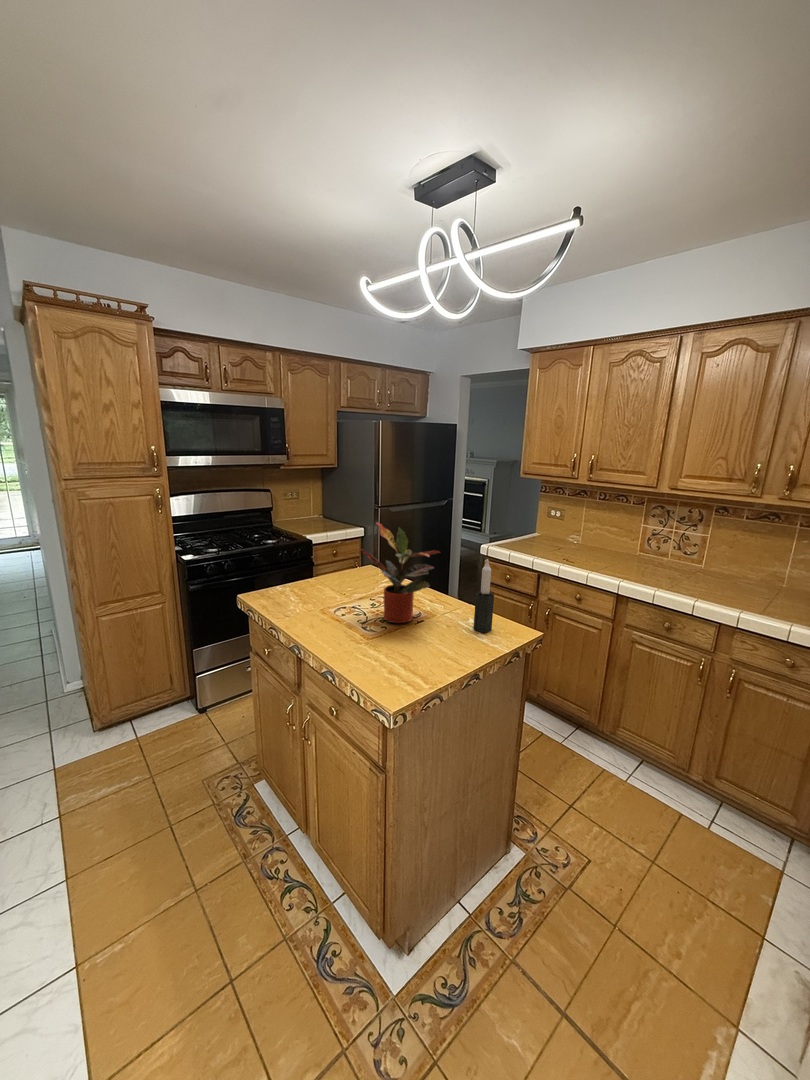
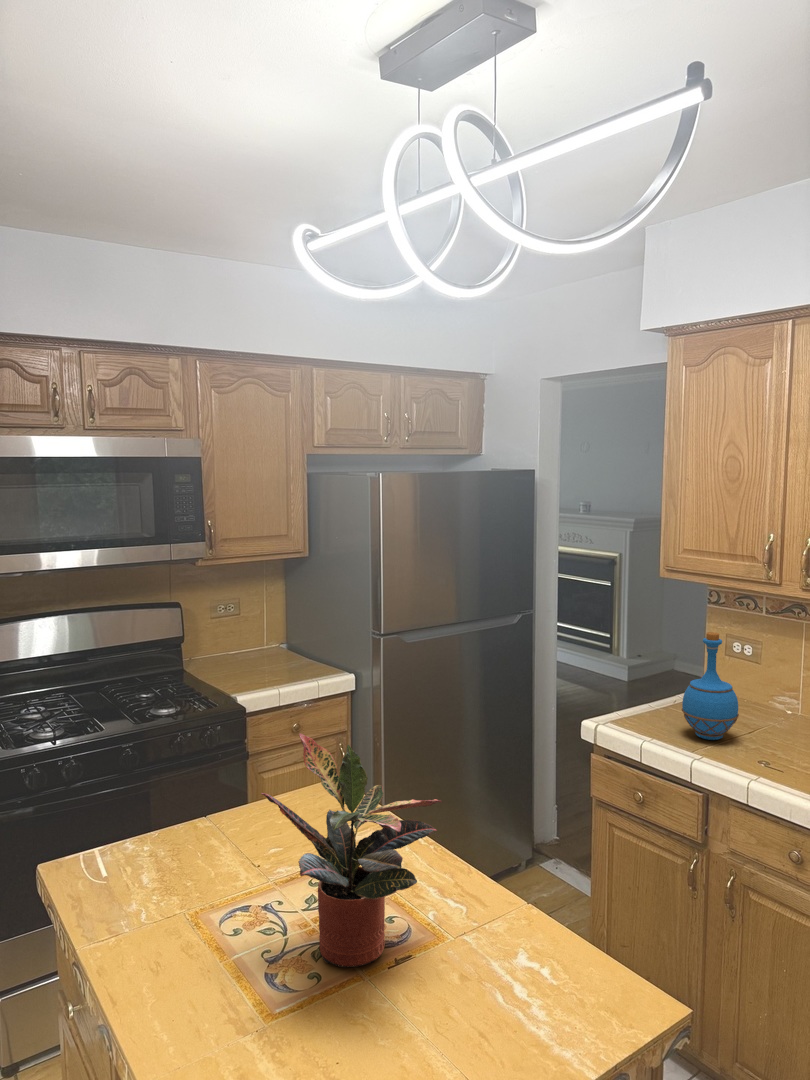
bottle: none [529,501,555,552] -> present [682,632,739,740]
candle: present [474,559,494,633] -> none [518,829,562,1005]

